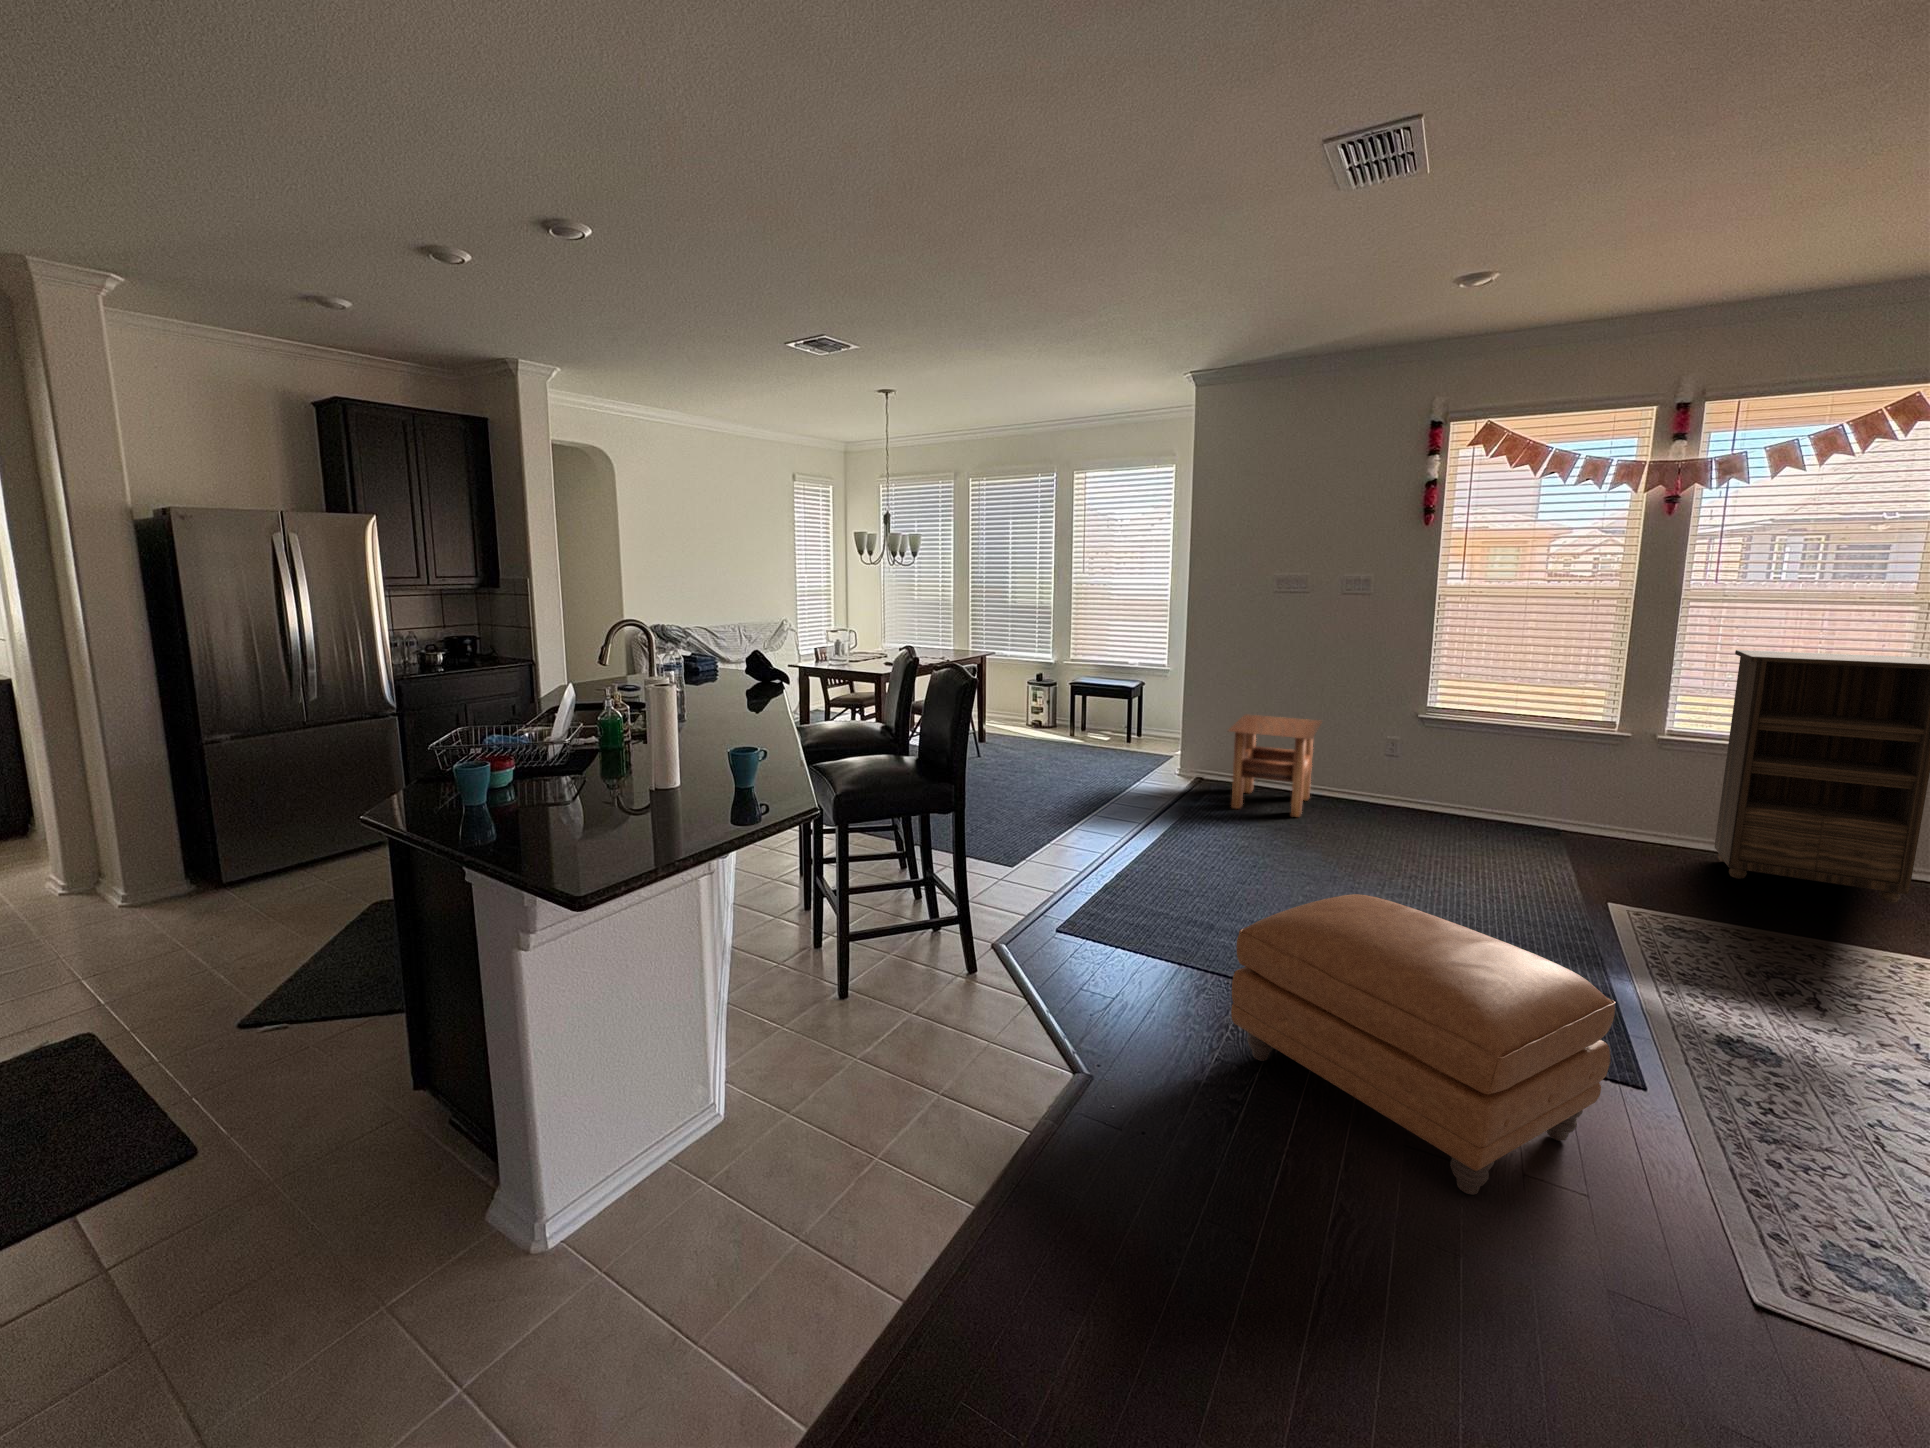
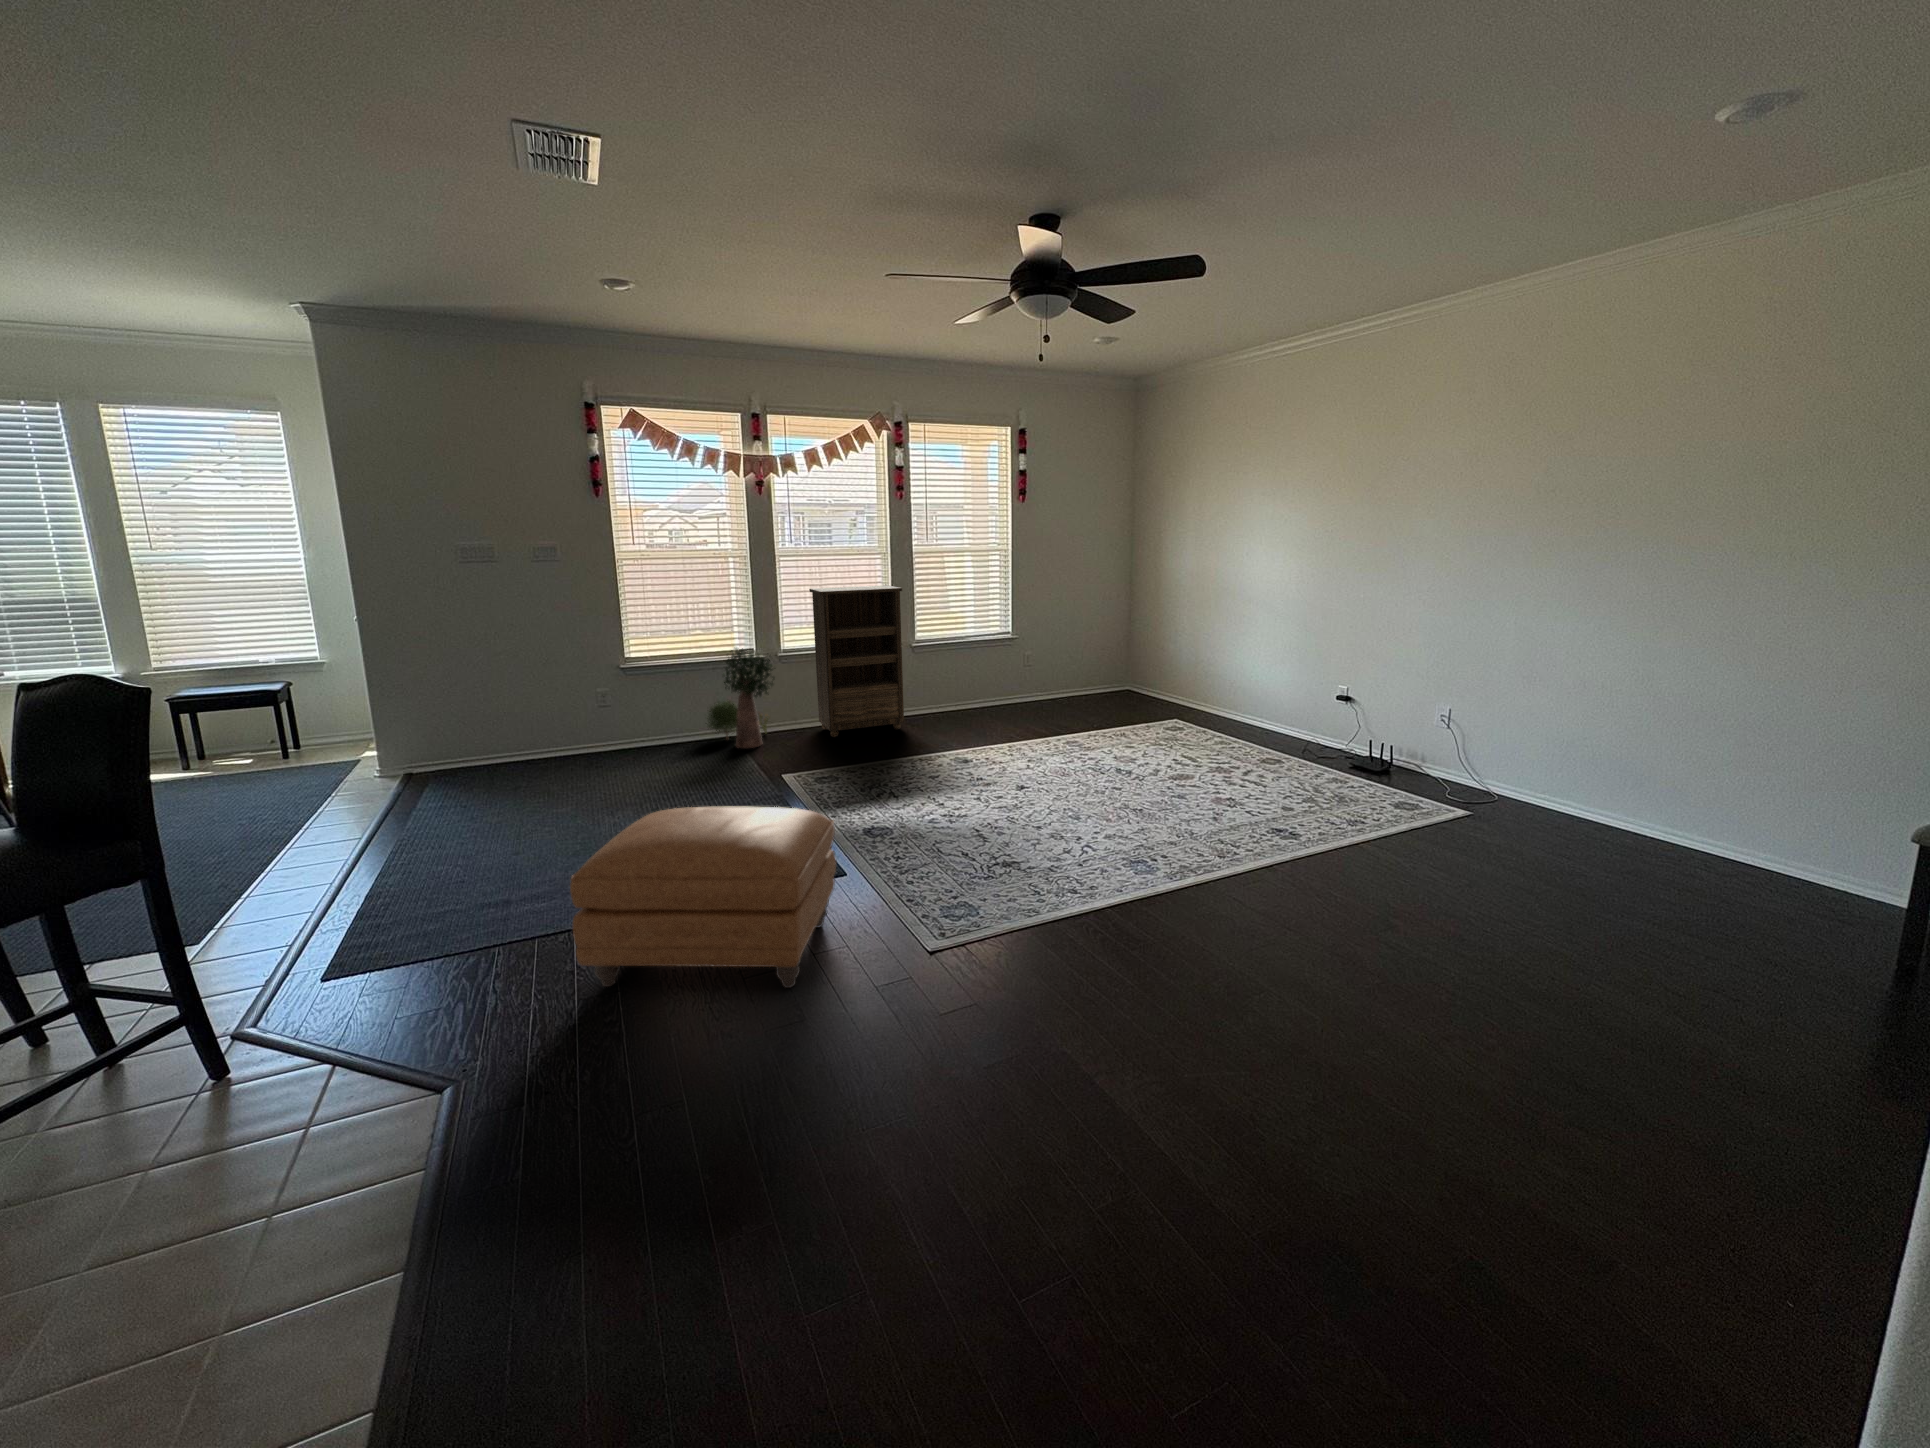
side table: present [1229,715,1322,817] -> none [443,685,538,791]
potted plant: none [1517,717,1644,855] -> present [706,648,774,748]

